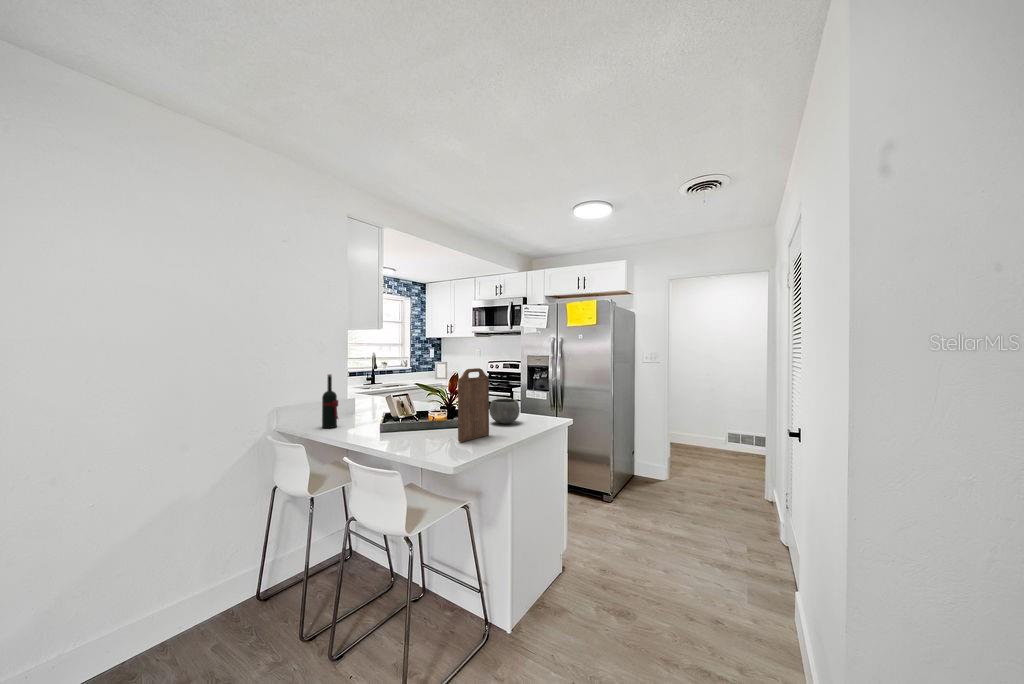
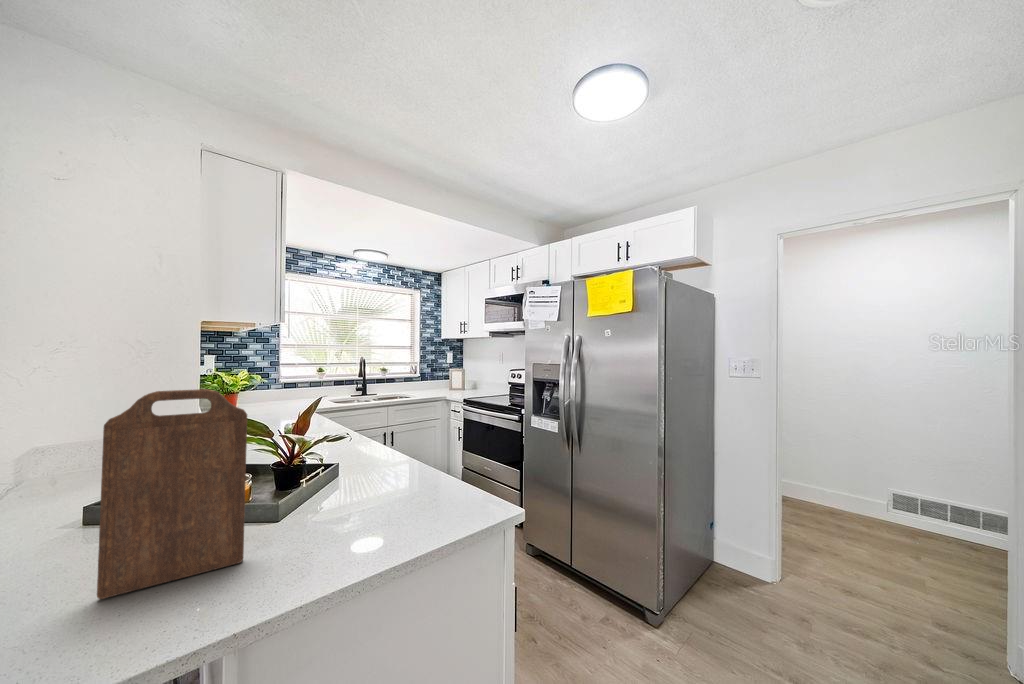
wine bottle: present [322,374,338,428] -> none [47,389,88,490]
ceramic bowl: present [489,399,520,423] -> none [330,450,399,511]

